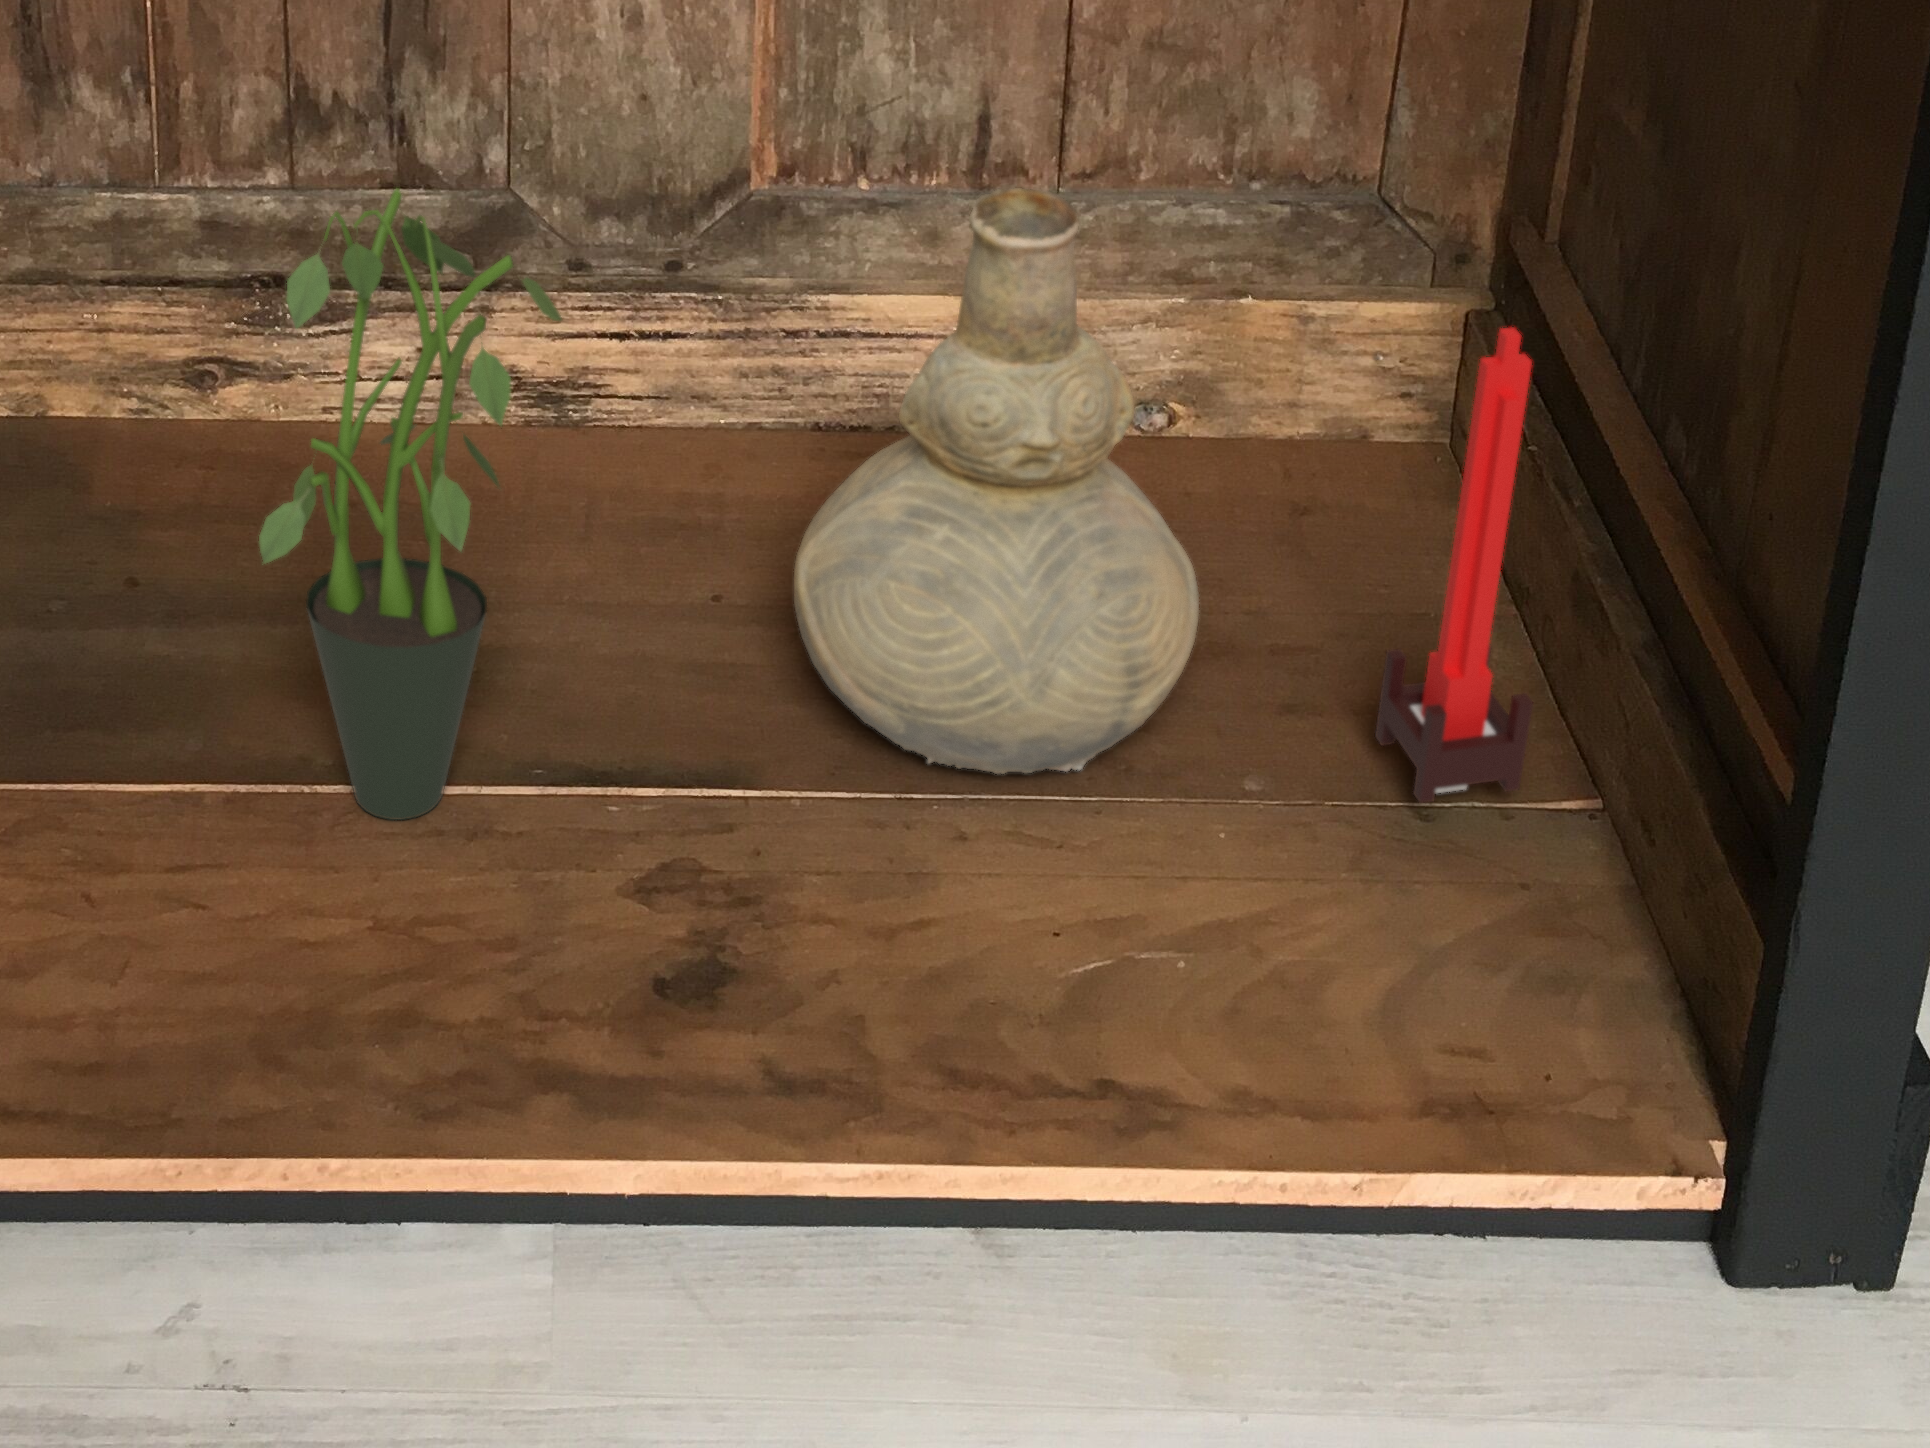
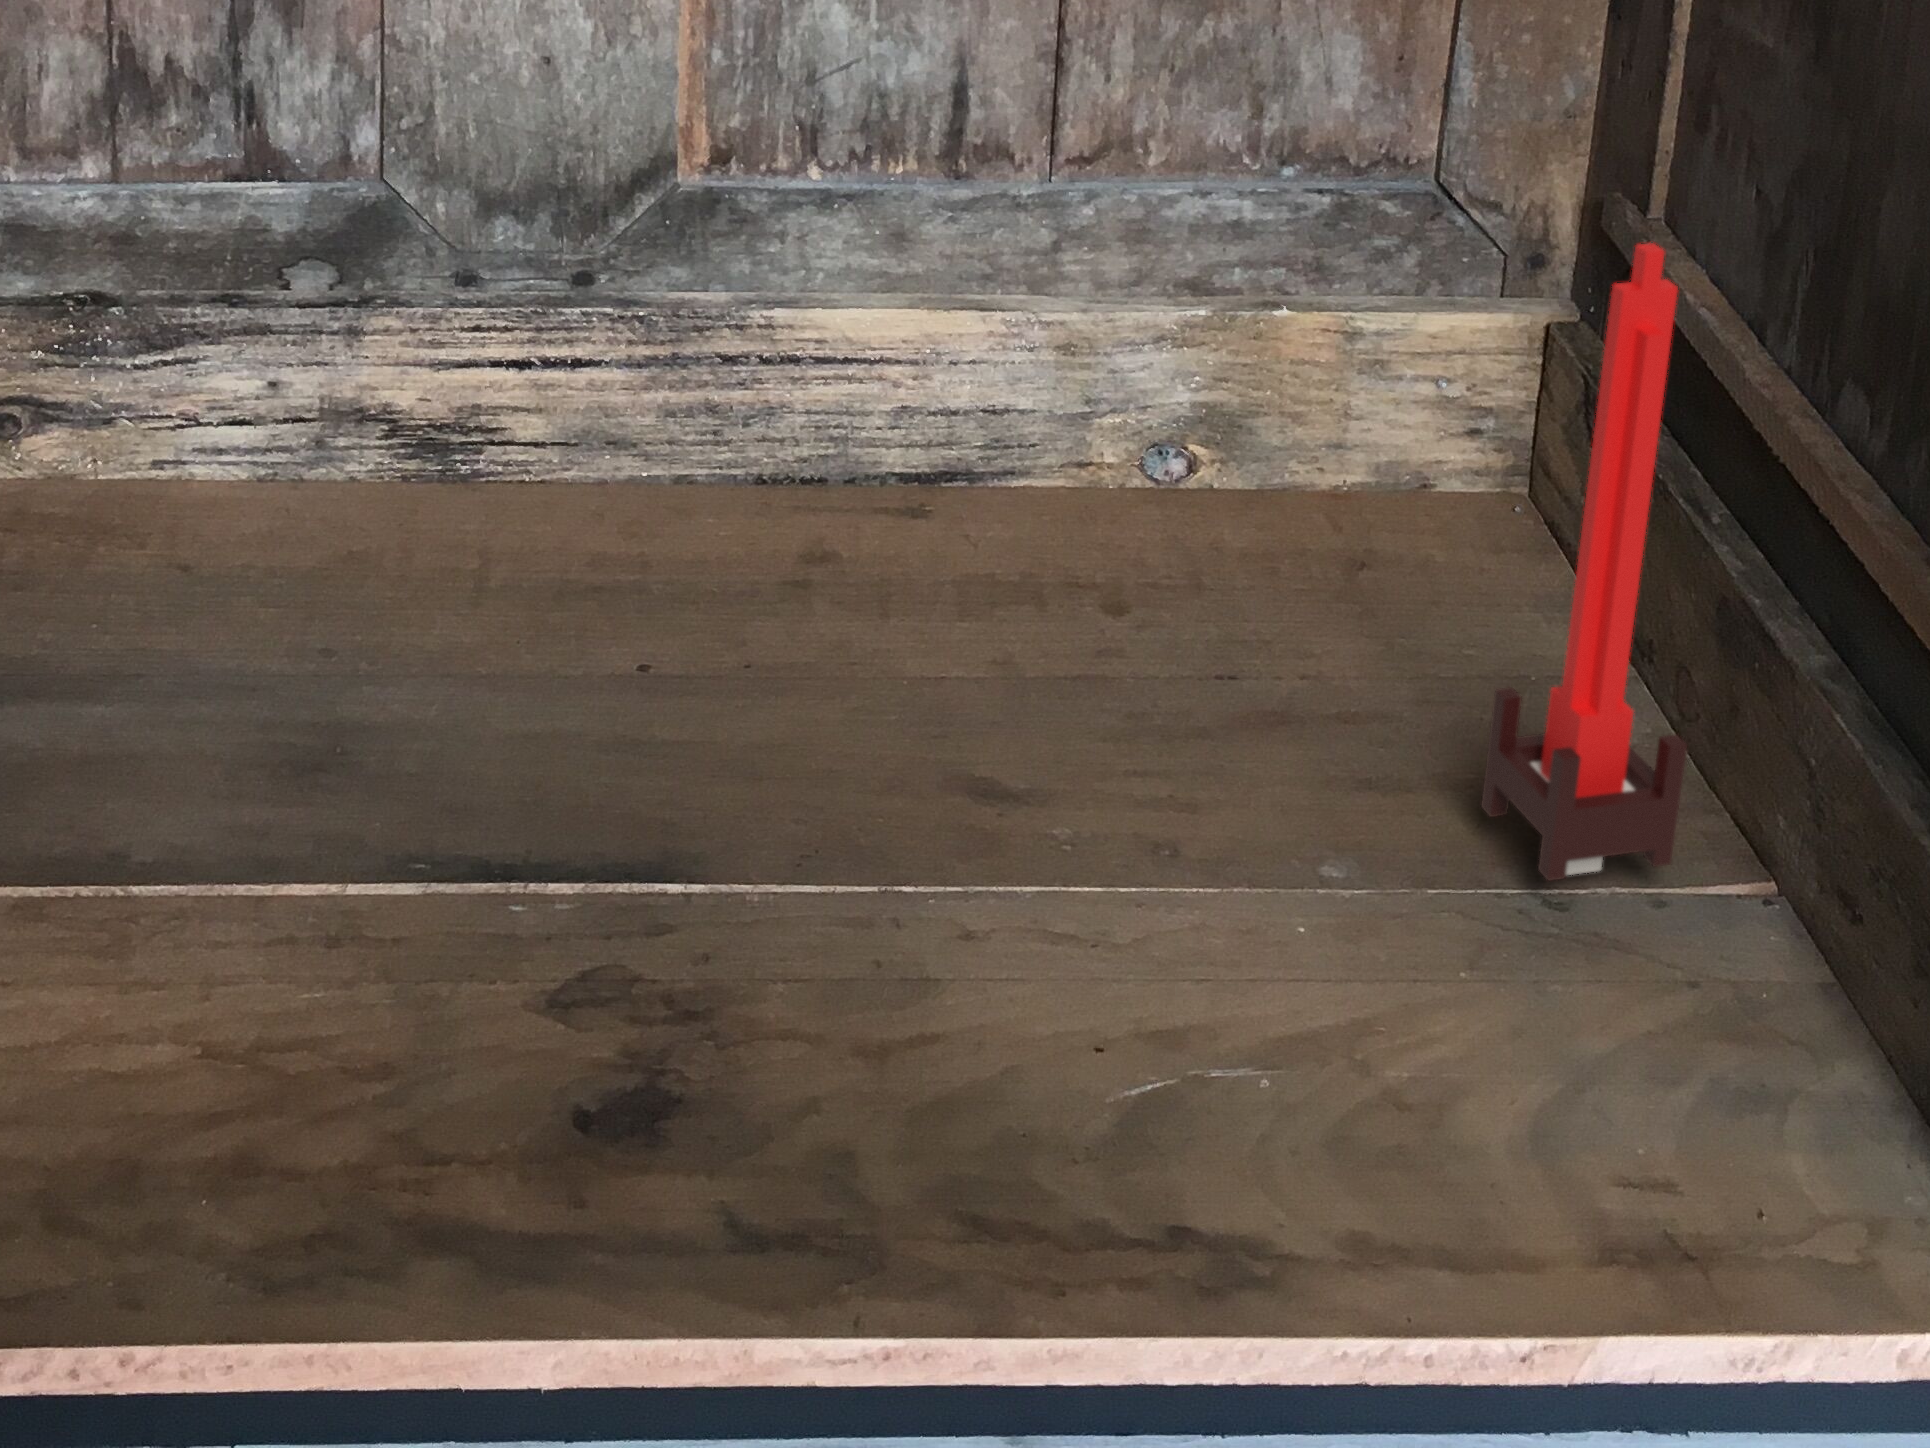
potted plant: present [259,188,562,820] -> none [56,78,452,921]
vase: present [794,188,1199,774] -> none [742,101,1254,858]

